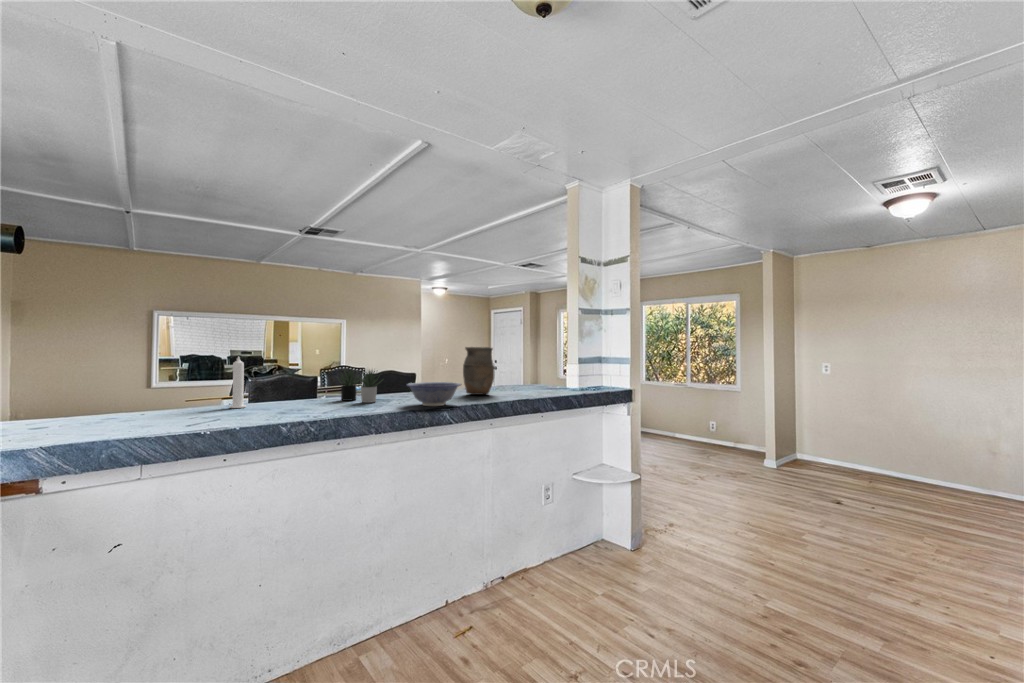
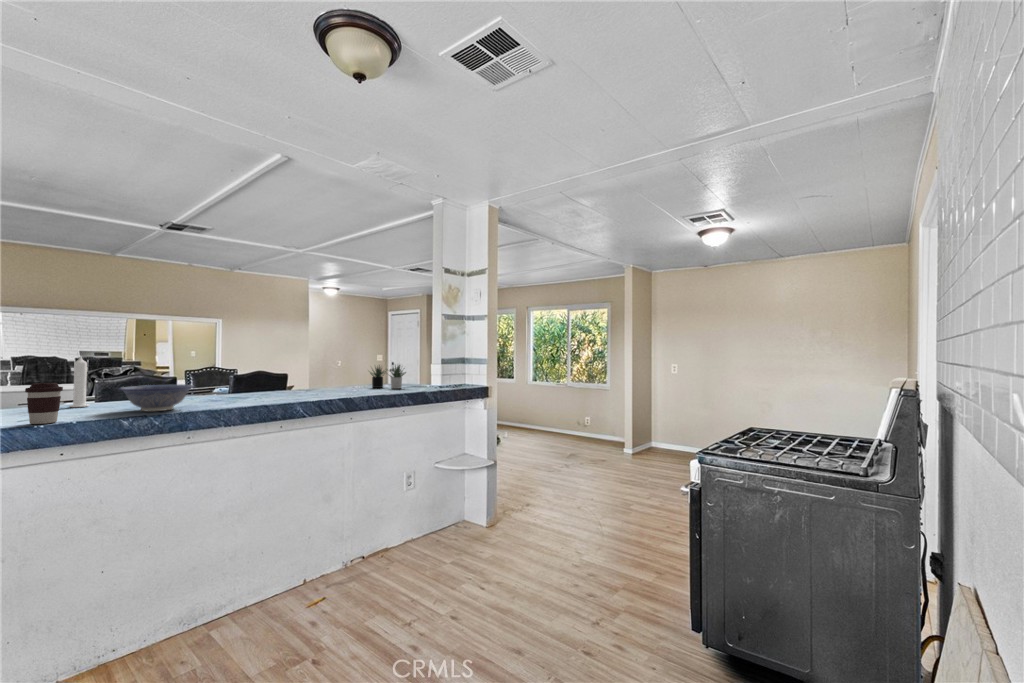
vase: present [463,347,494,395] -> none [328,347,359,392]
succulent plant: present [339,370,383,403] -> present [370,365,406,389]
decorative bowl: present [406,382,461,406] -> present [119,385,194,411]
coffee cup: none [194,386,226,429] -> present [25,383,63,424]

